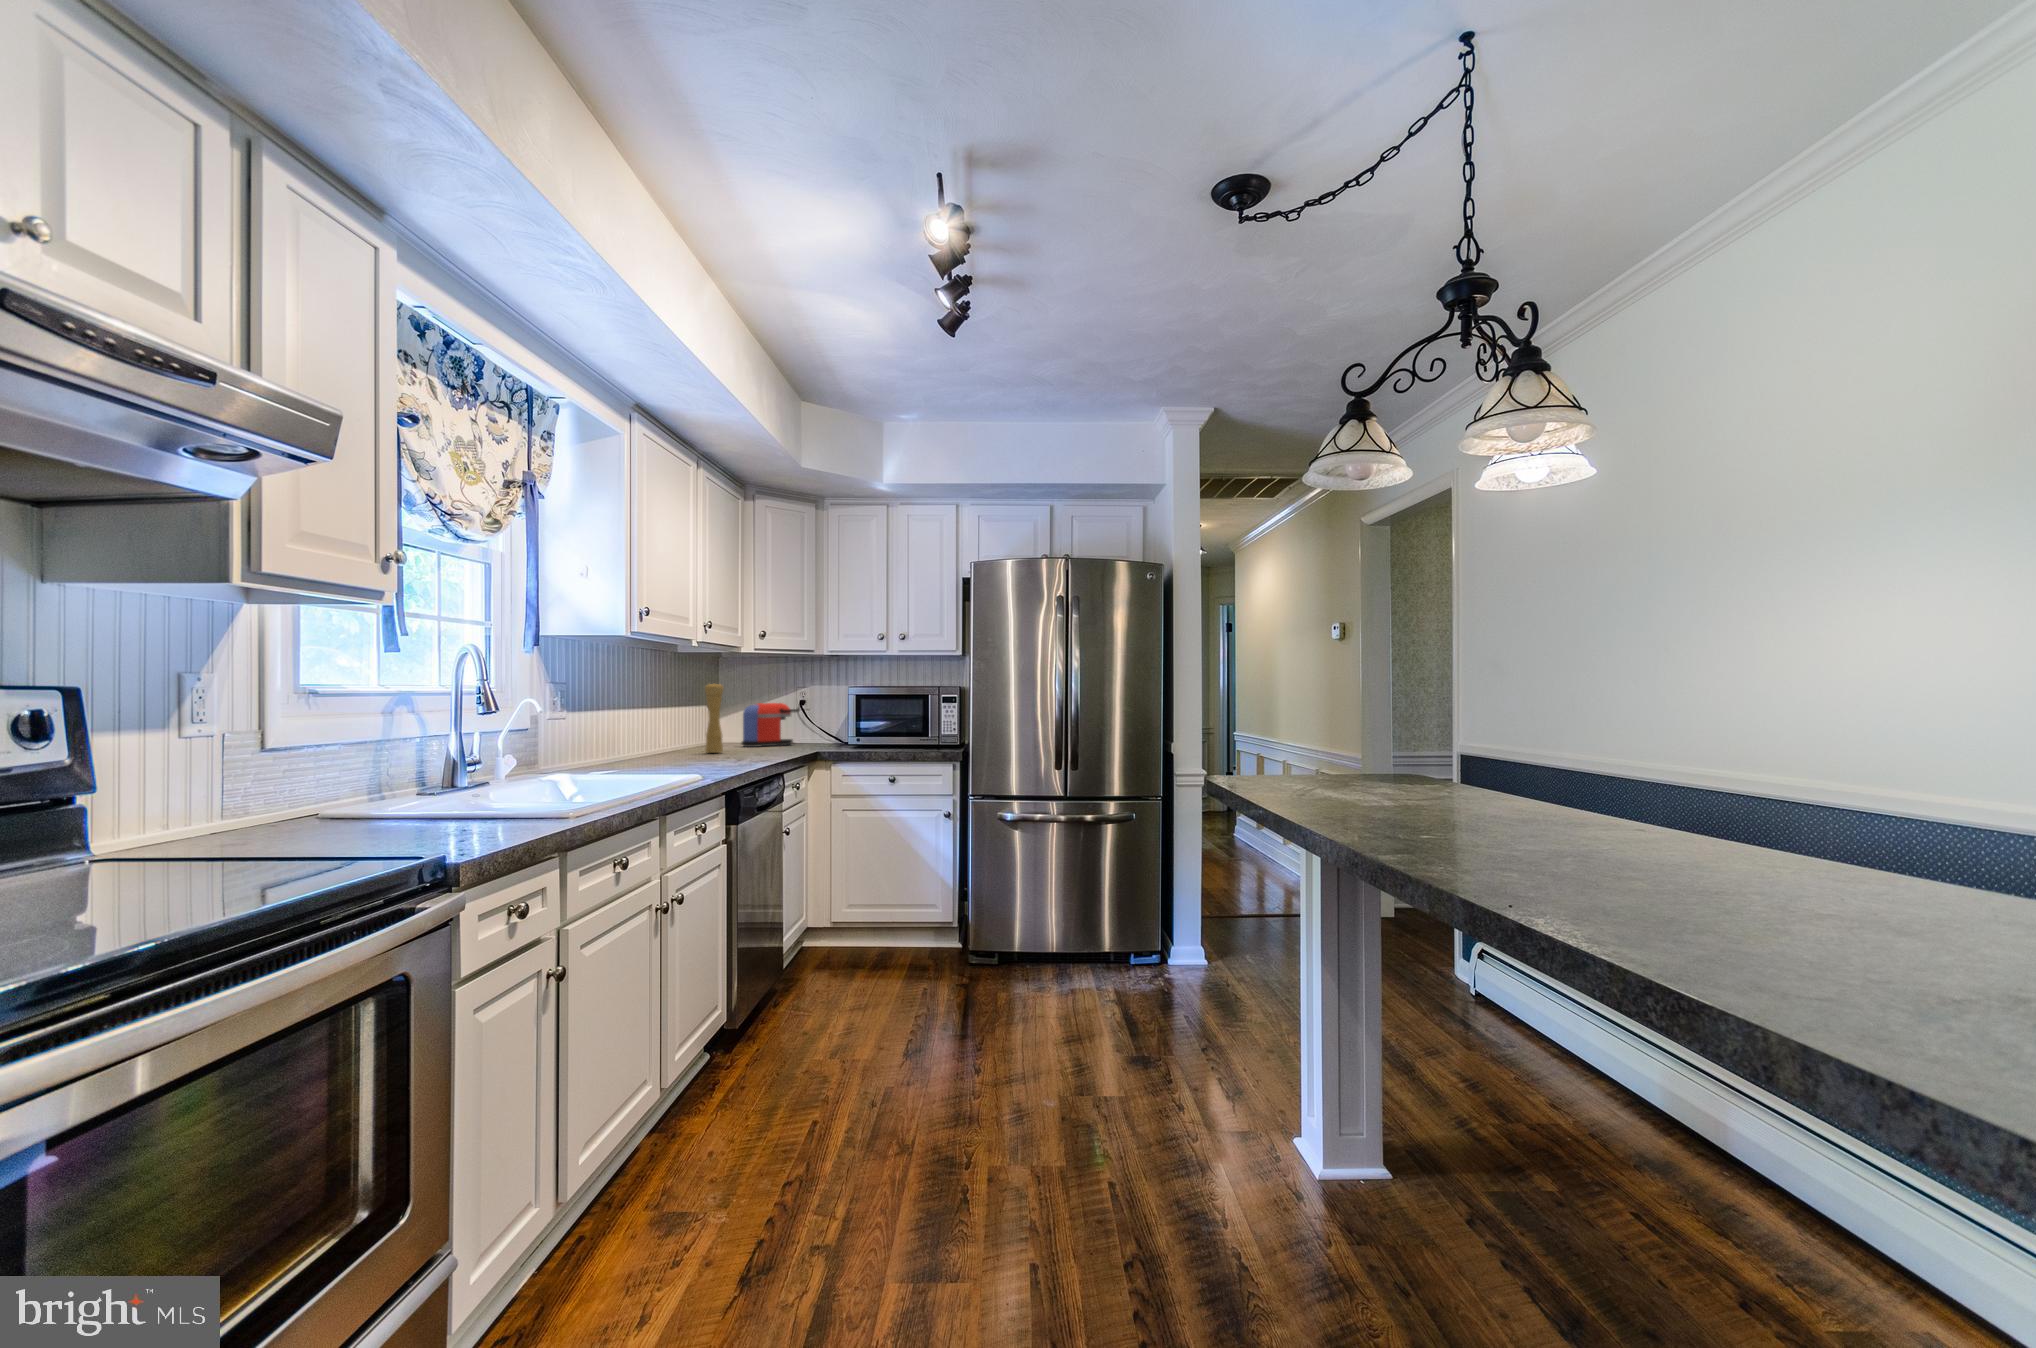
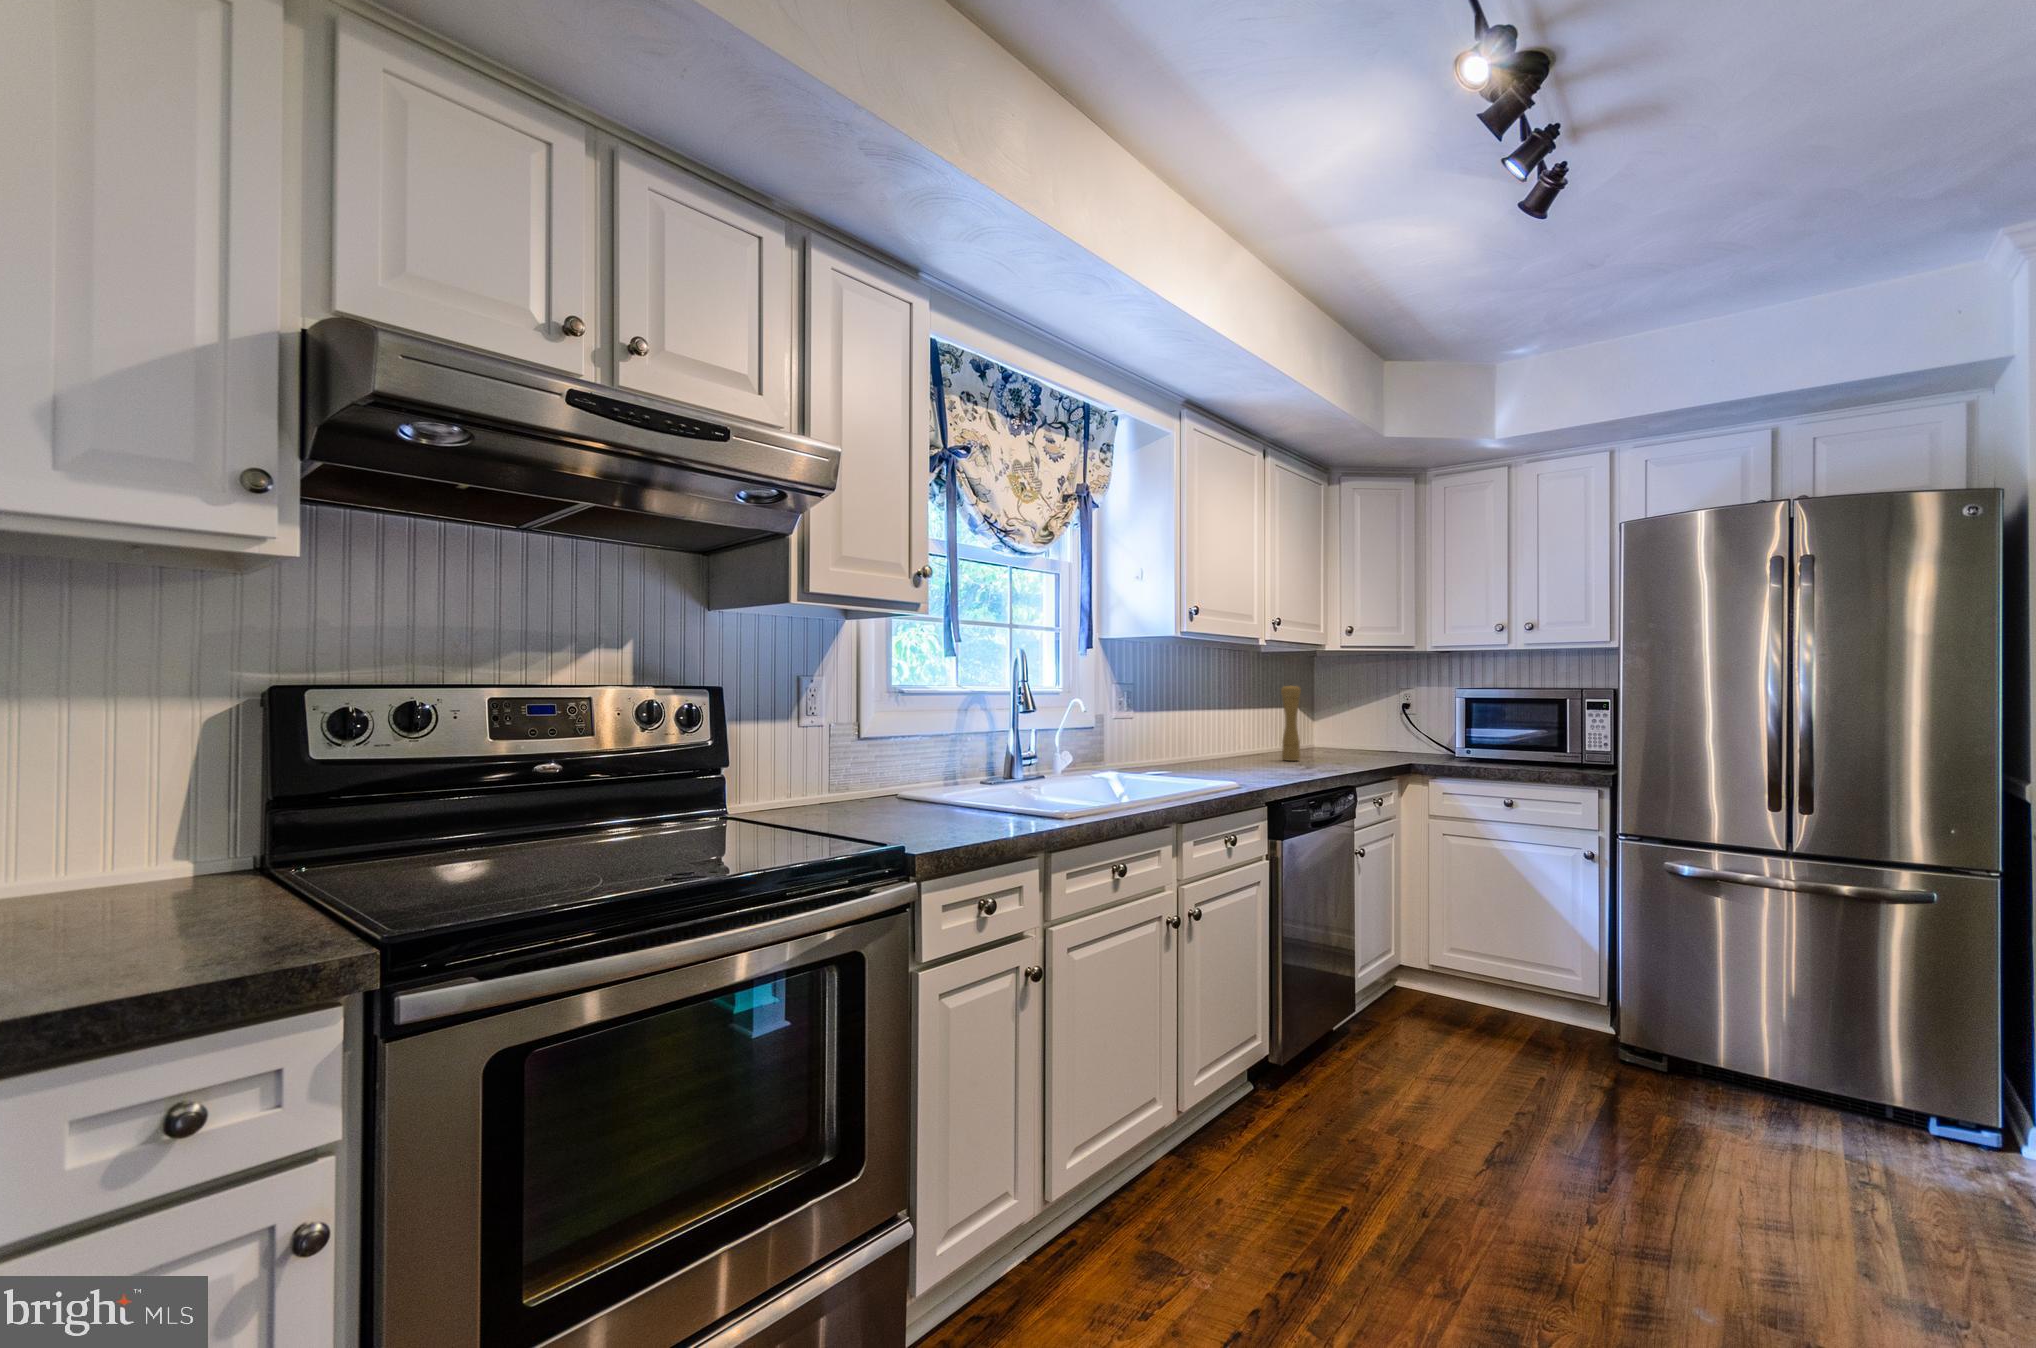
coffee maker: present [742,703,799,747] -> none [1331,707,1400,756]

